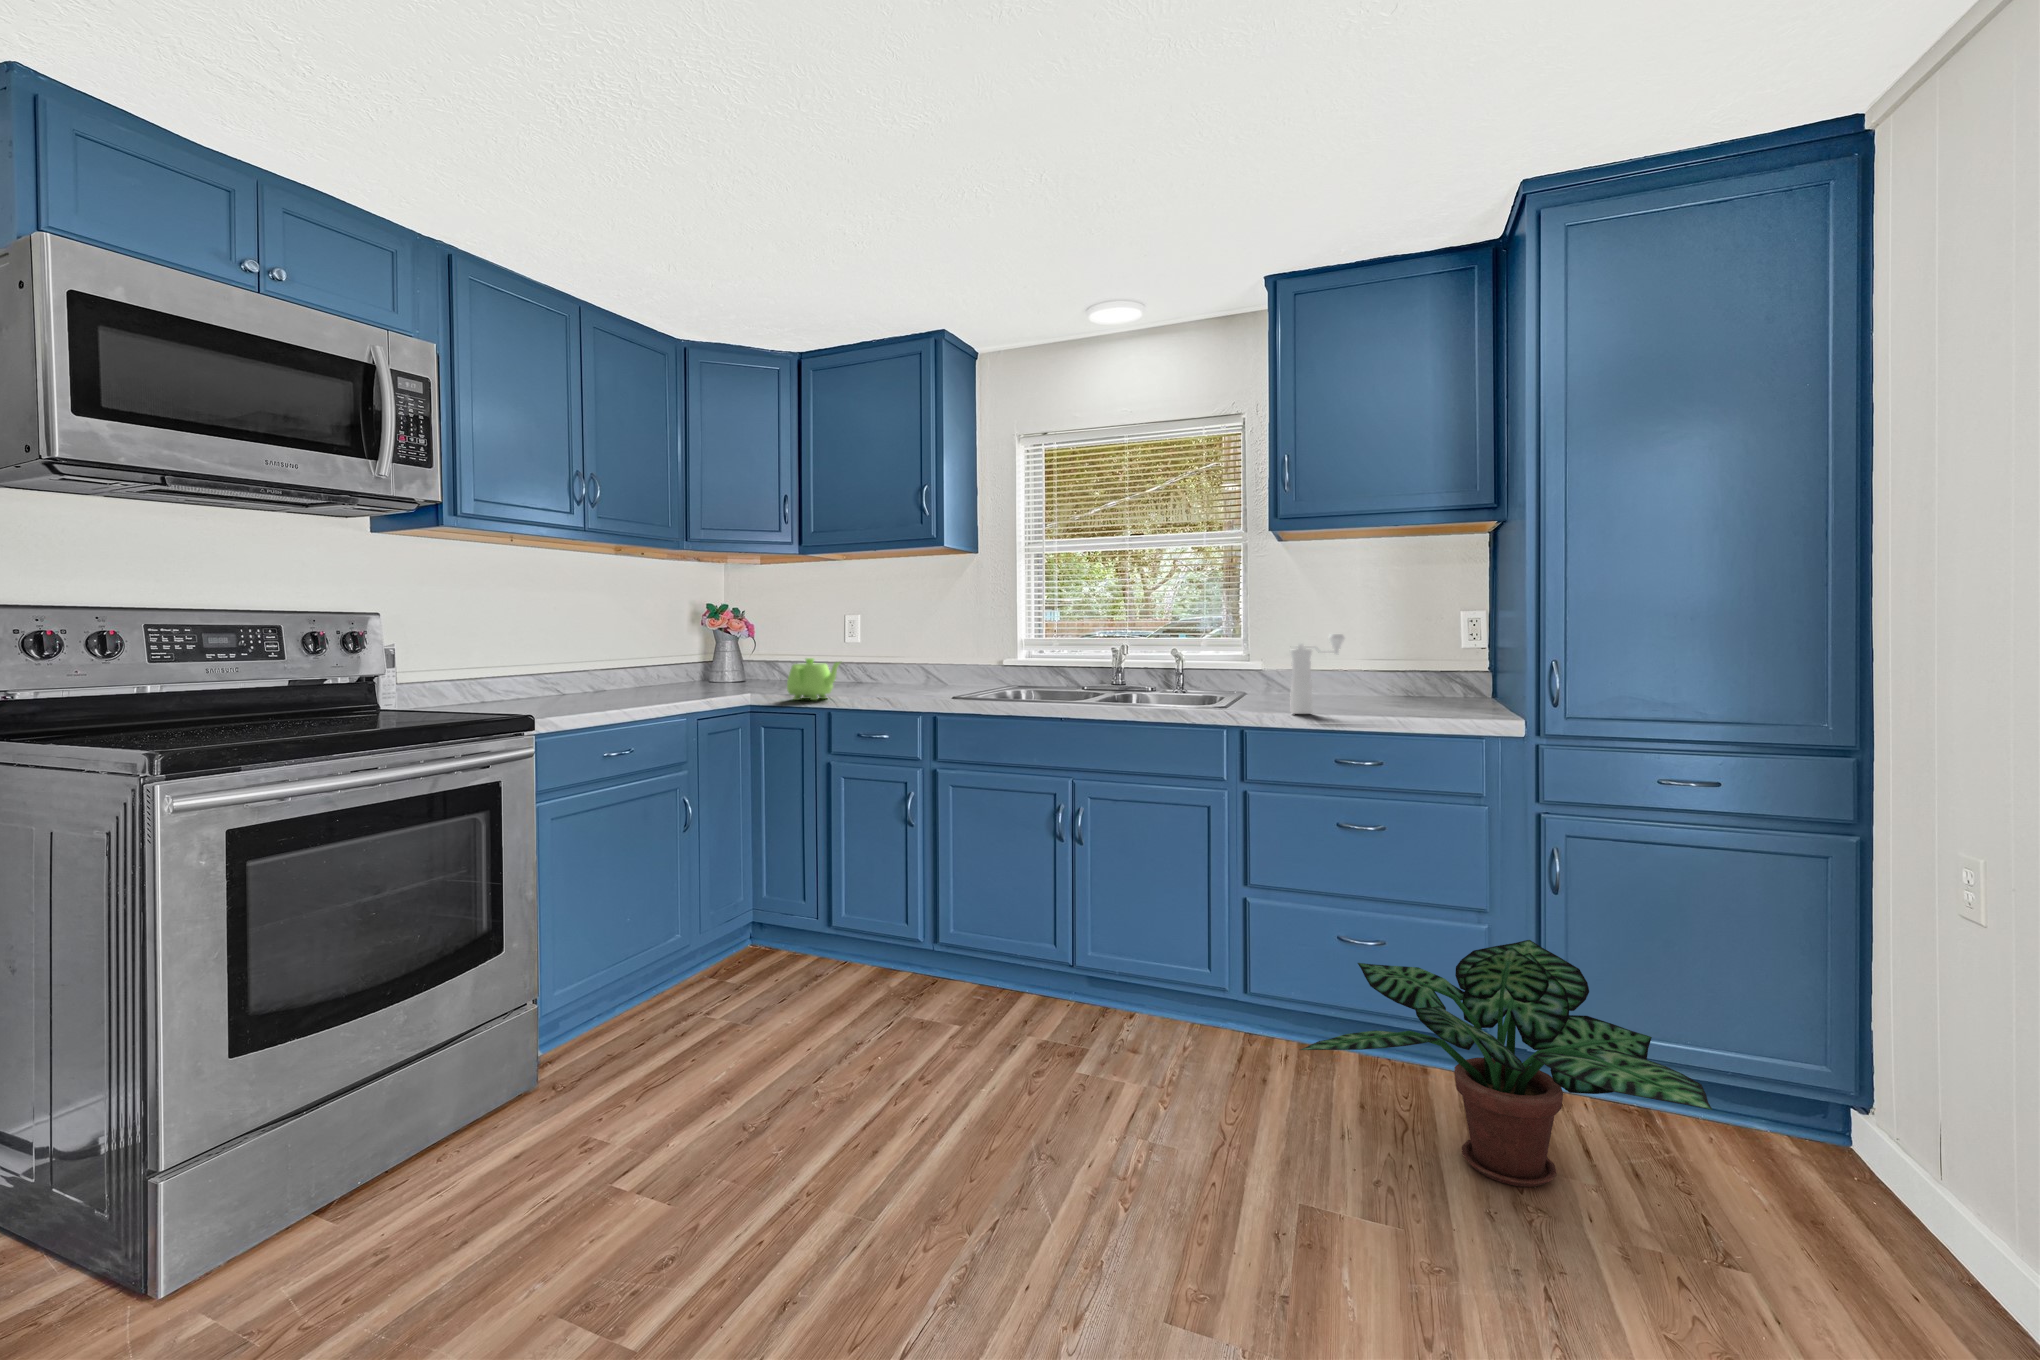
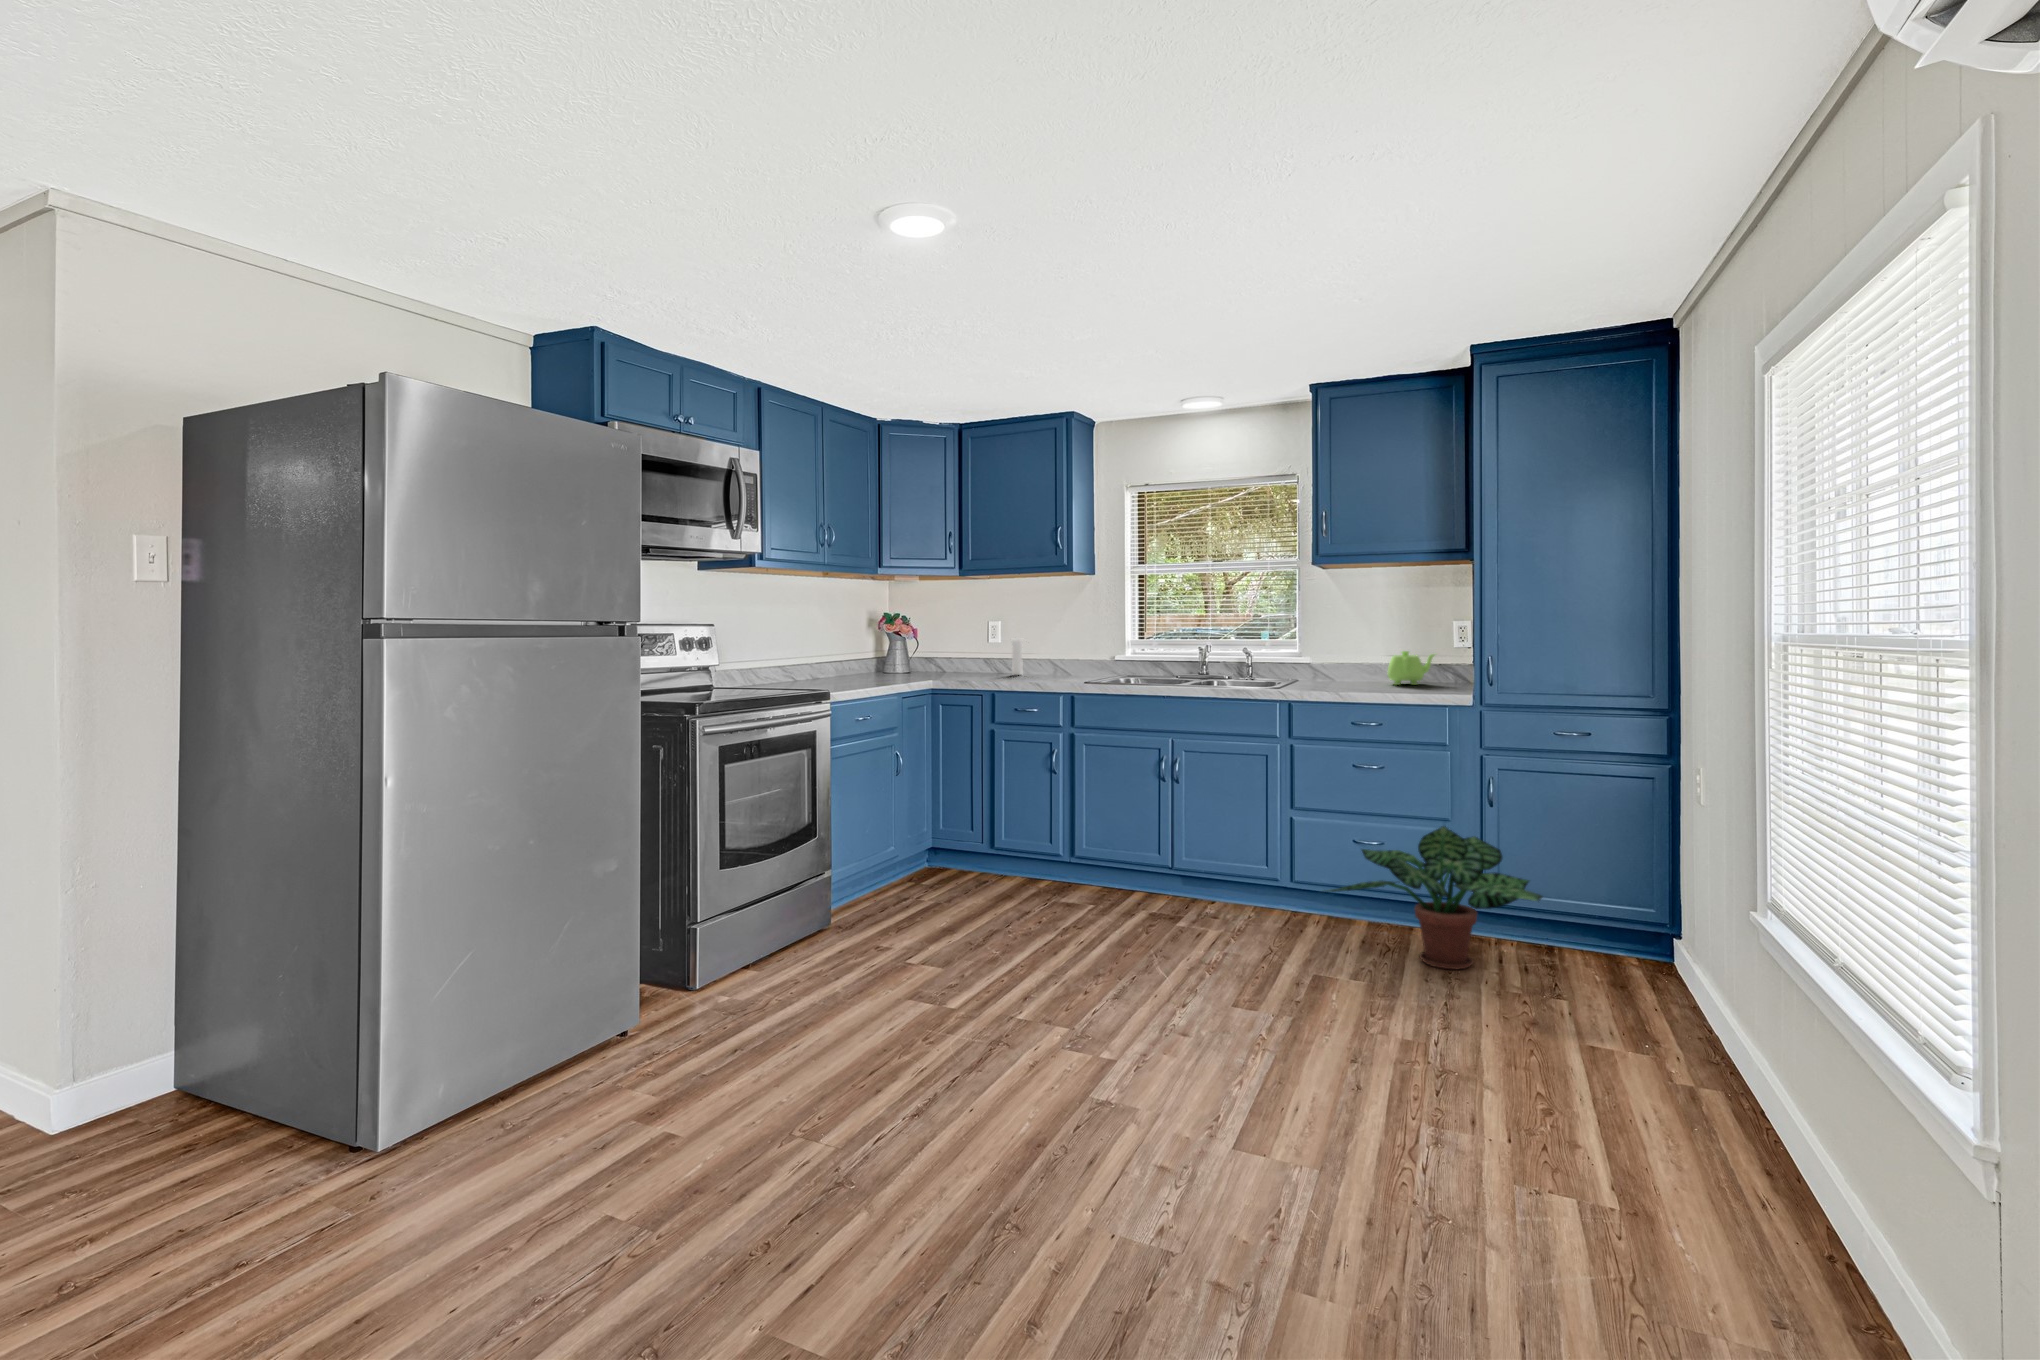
pepper mill: present [1290,634,1345,714] -> present [1012,638,1023,675]
teapot: present [787,658,842,700] -> present [1388,651,1434,685]

